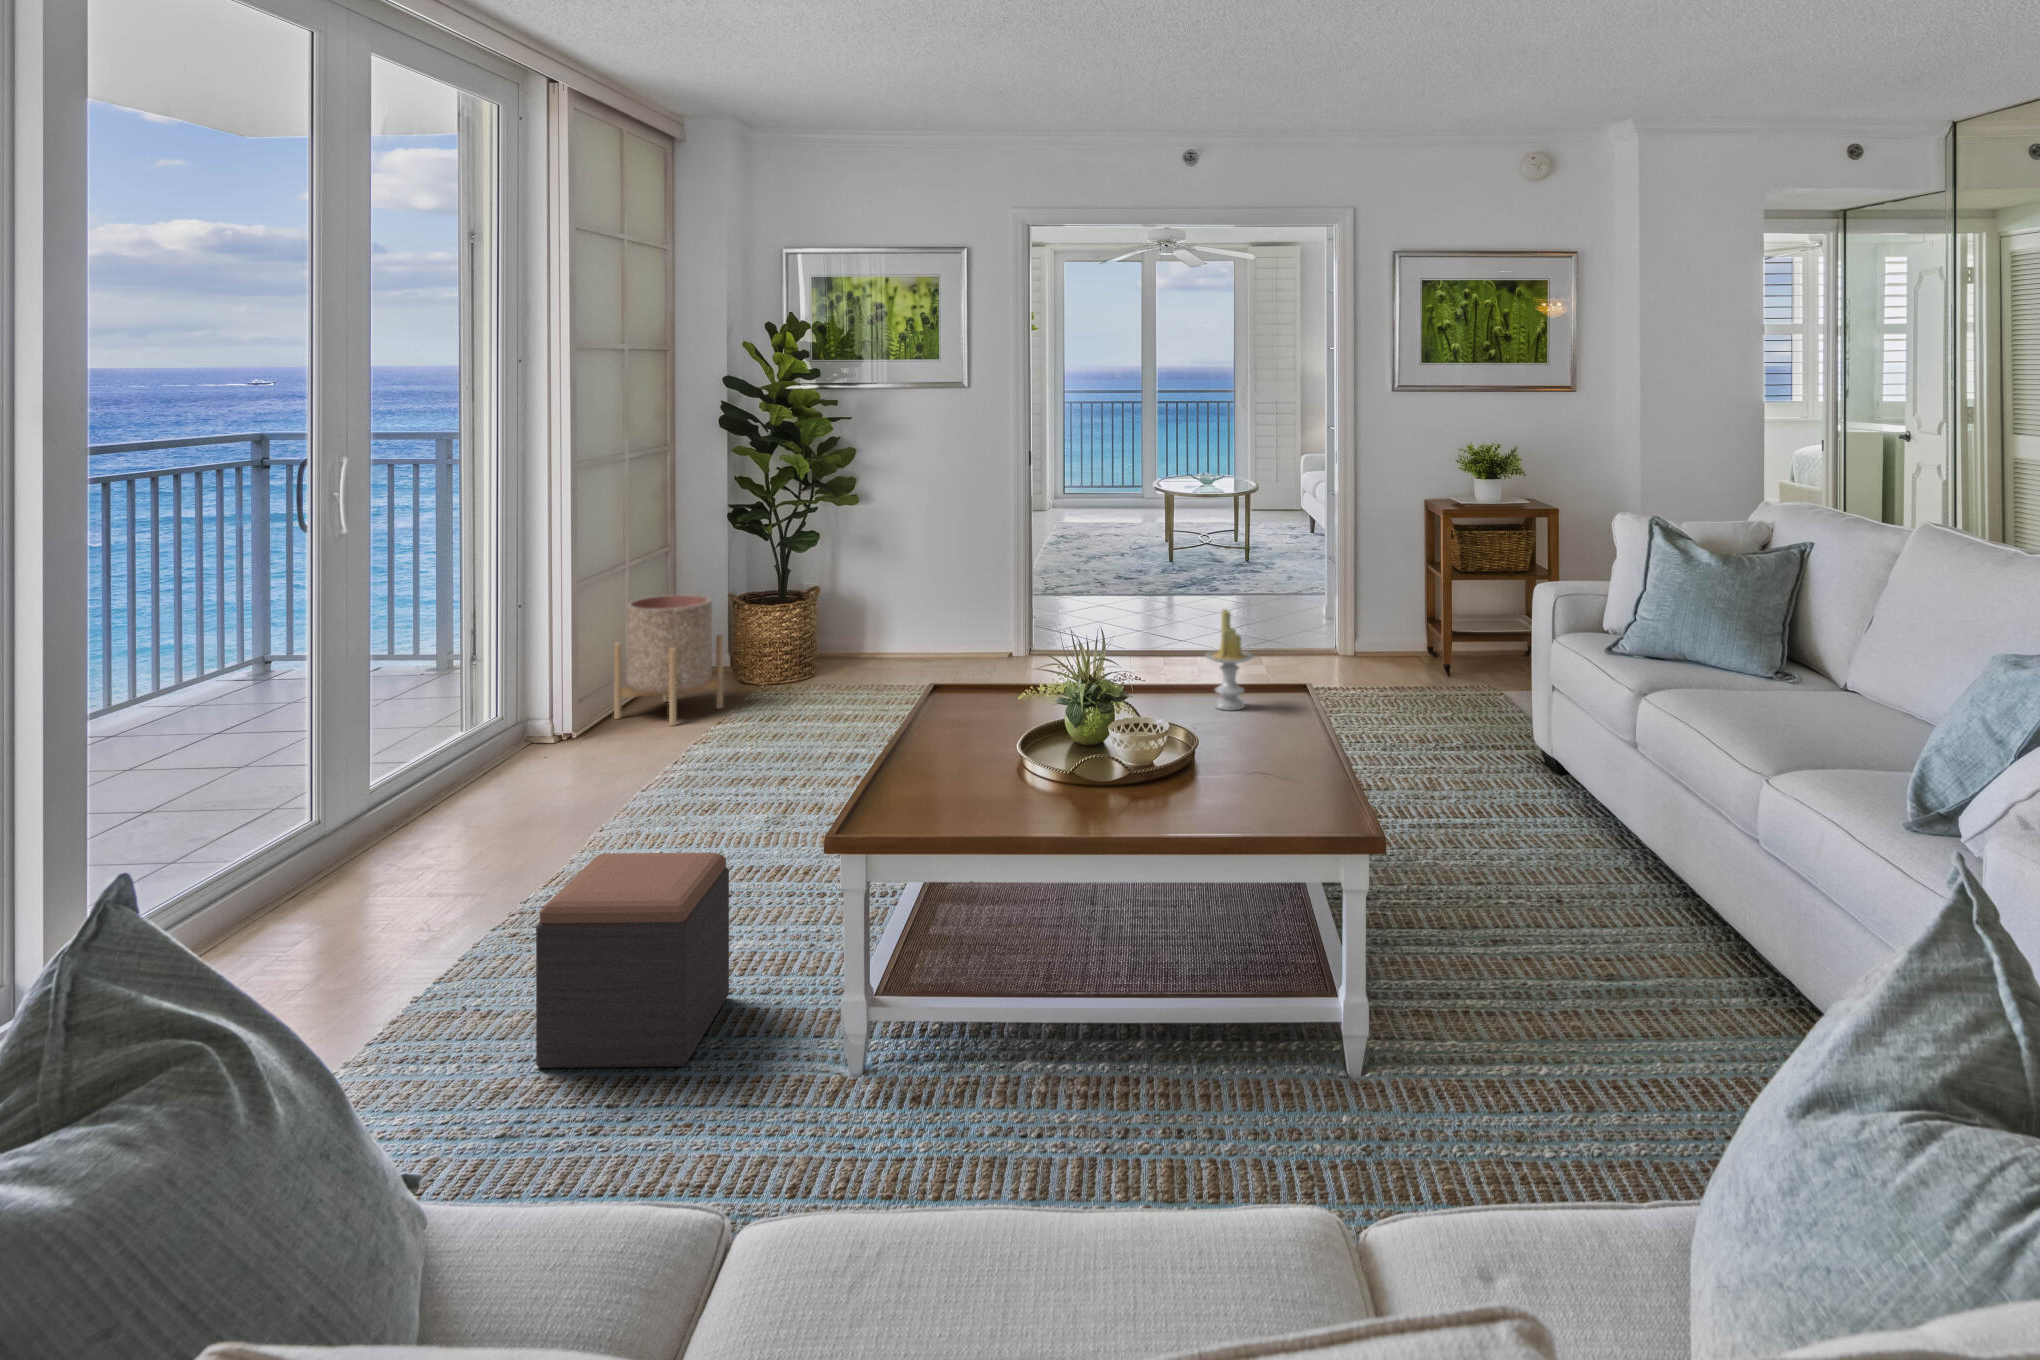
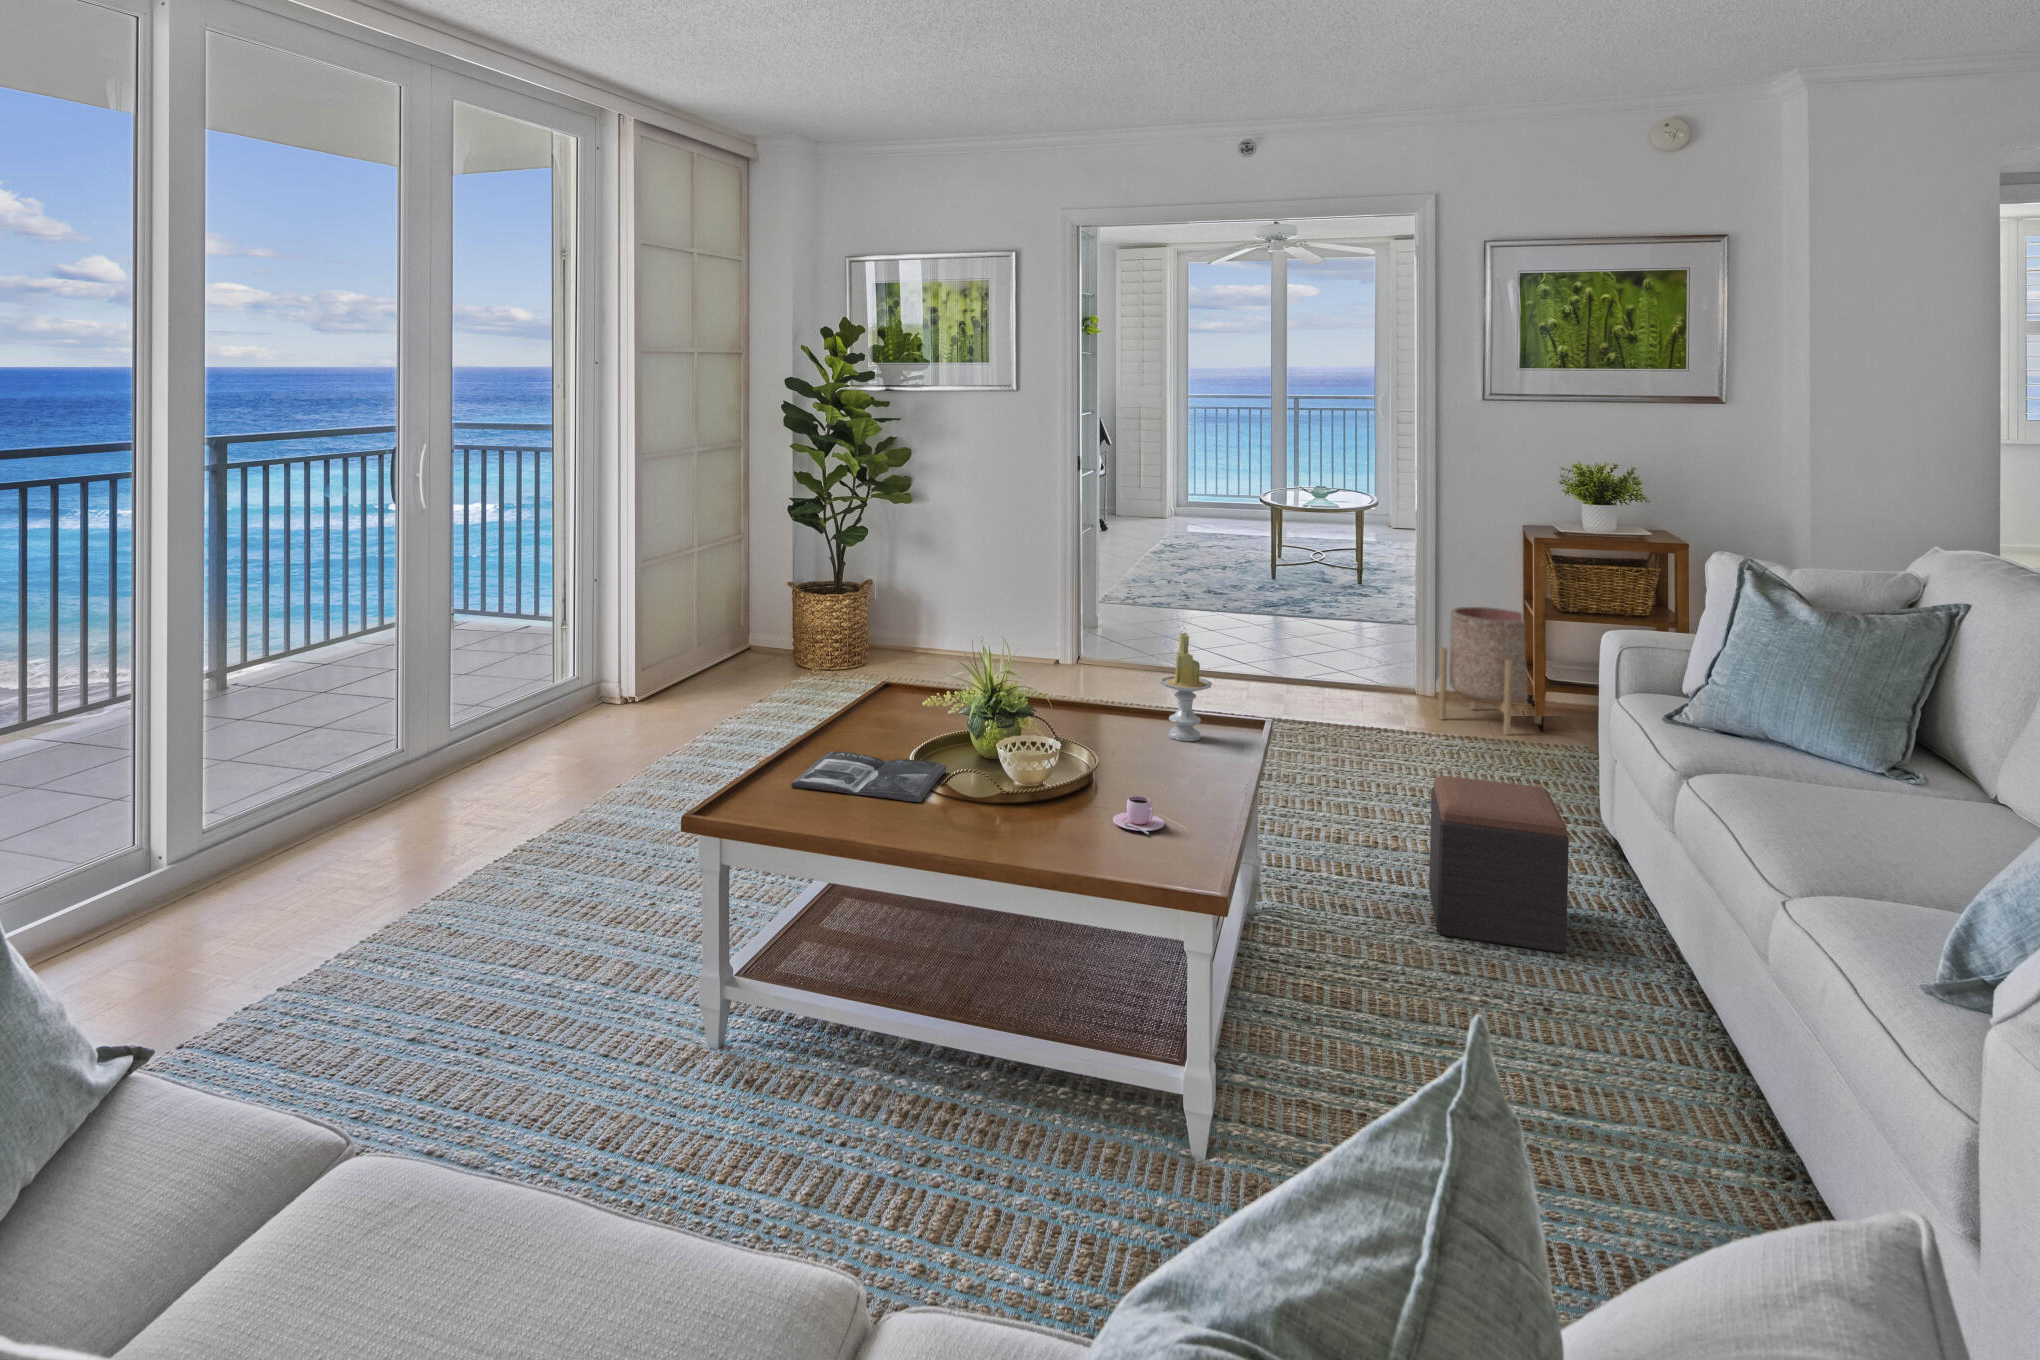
planter: present [614,595,723,726] -> present [1439,607,1542,735]
teacup: none [1225,730,1273,796] -> present [1113,796,1164,834]
magazine: none [902,757,1042,799] -> present [791,751,946,802]
footstool: present [536,853,729,1068] -> present [1429,776,1569,953]

